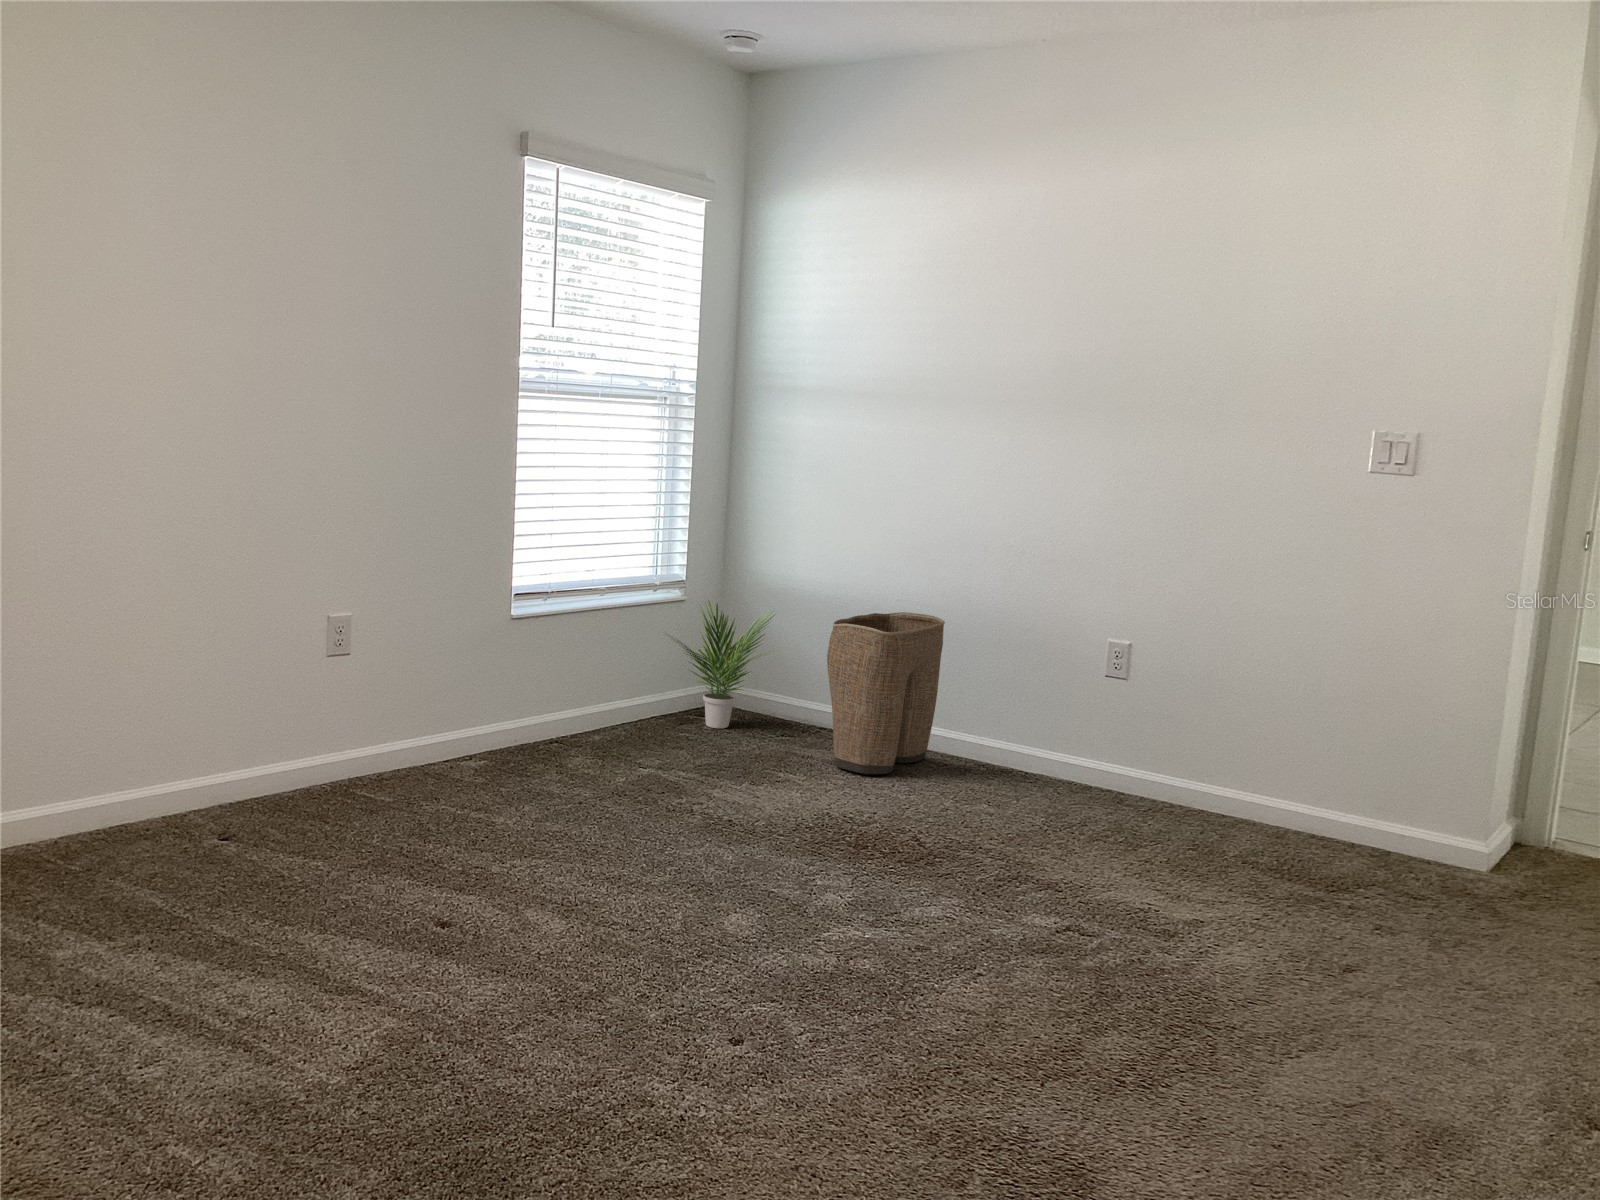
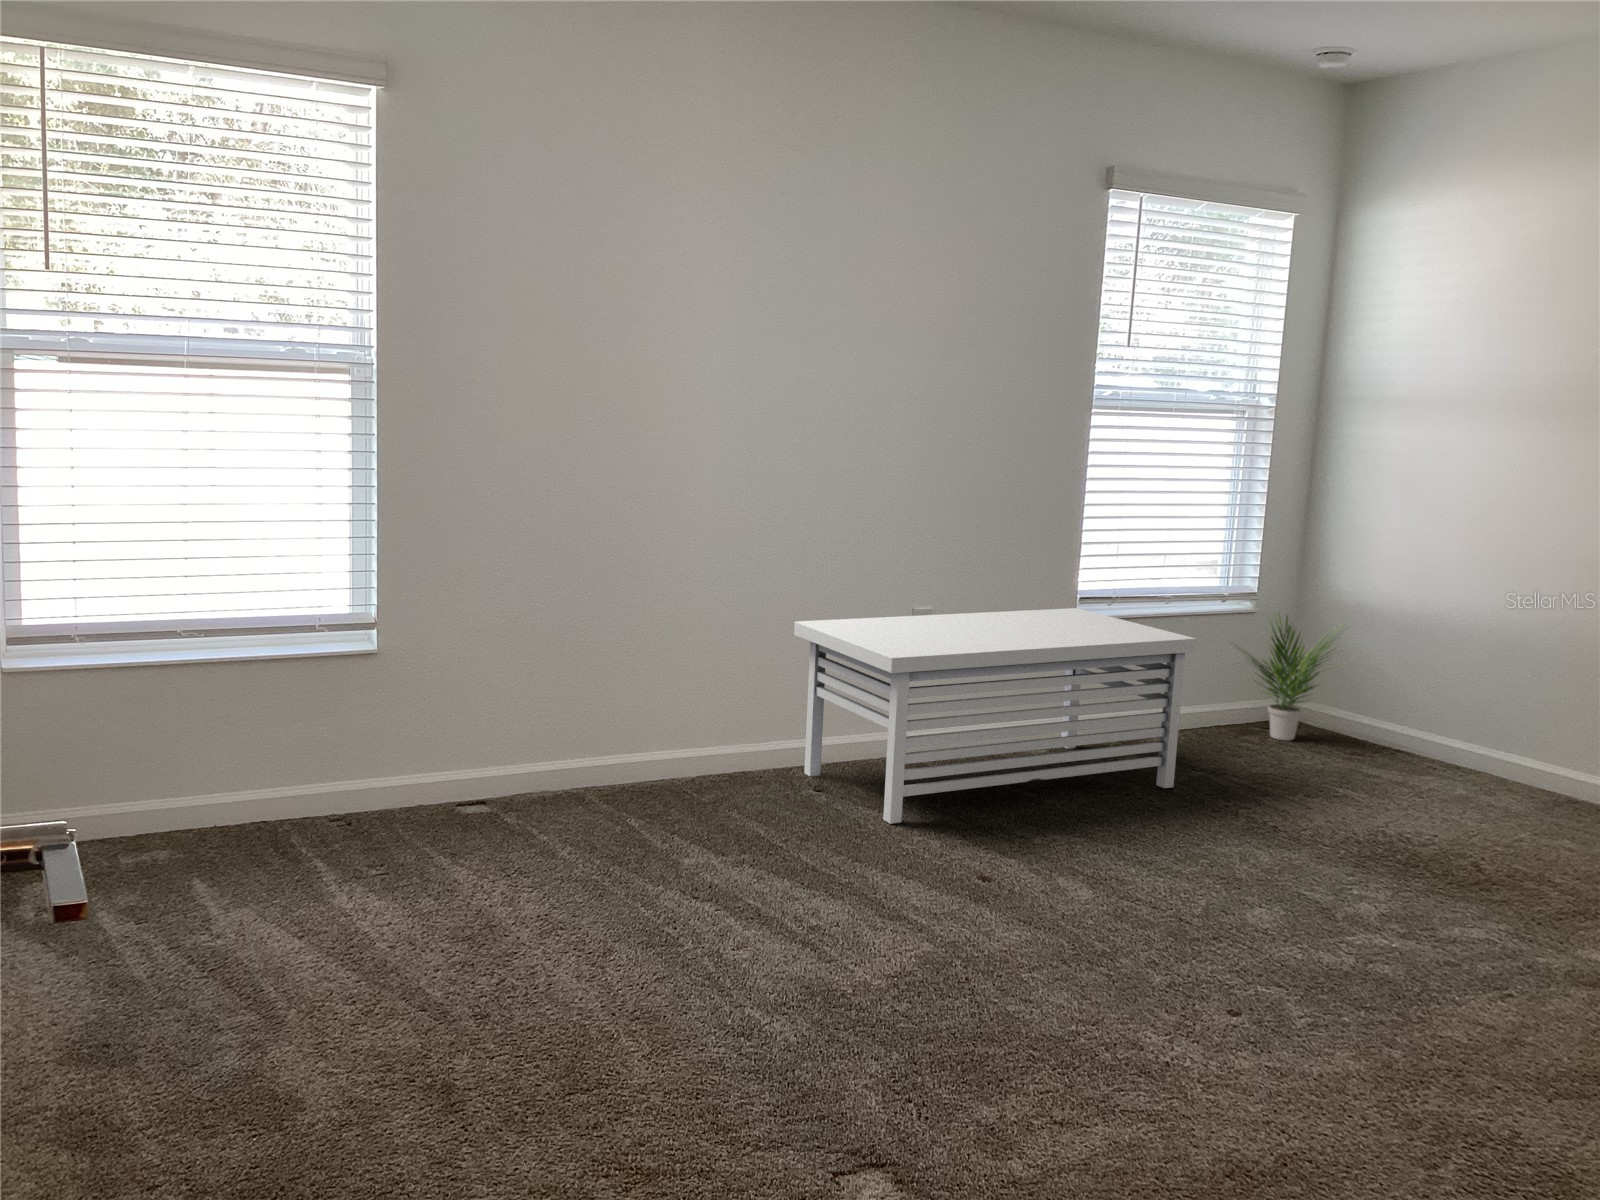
storage bench: none [186,605,645,868] -> present [794,608,1196,824]
laundry basket: present [827,612,945,774] -> none [1397,630,1541,798]

